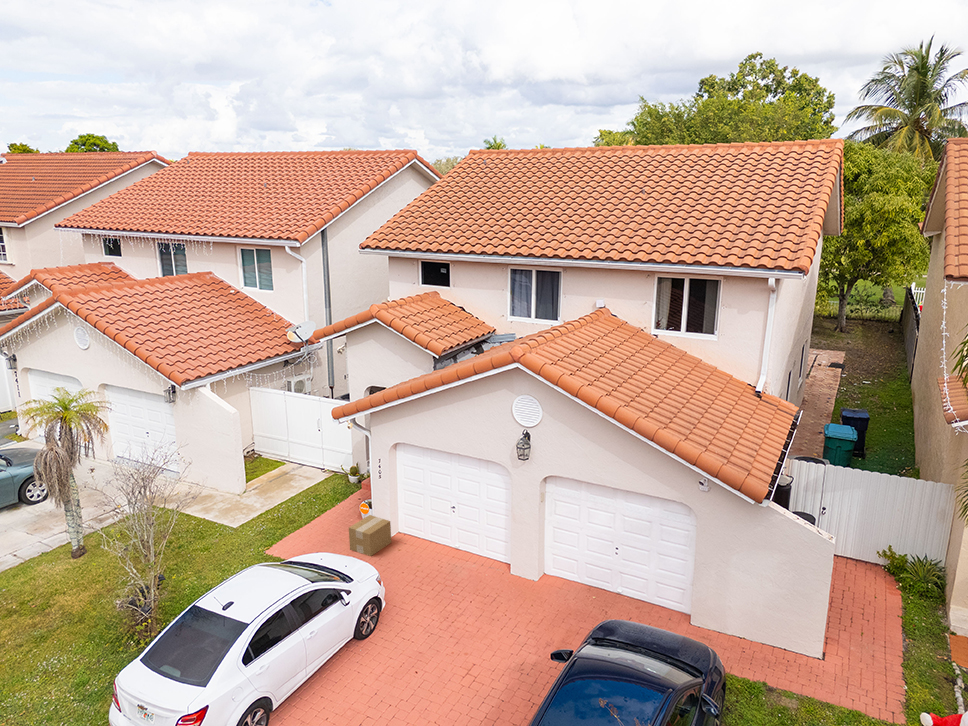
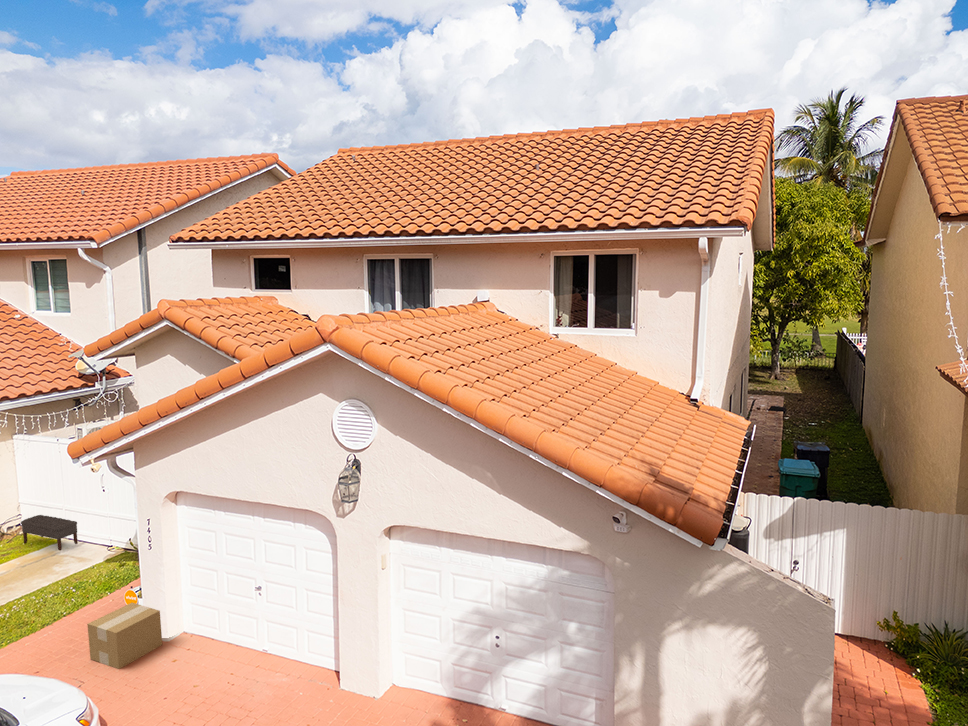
bench: none [260,447,299,473] -> present [21,515,78,551]

